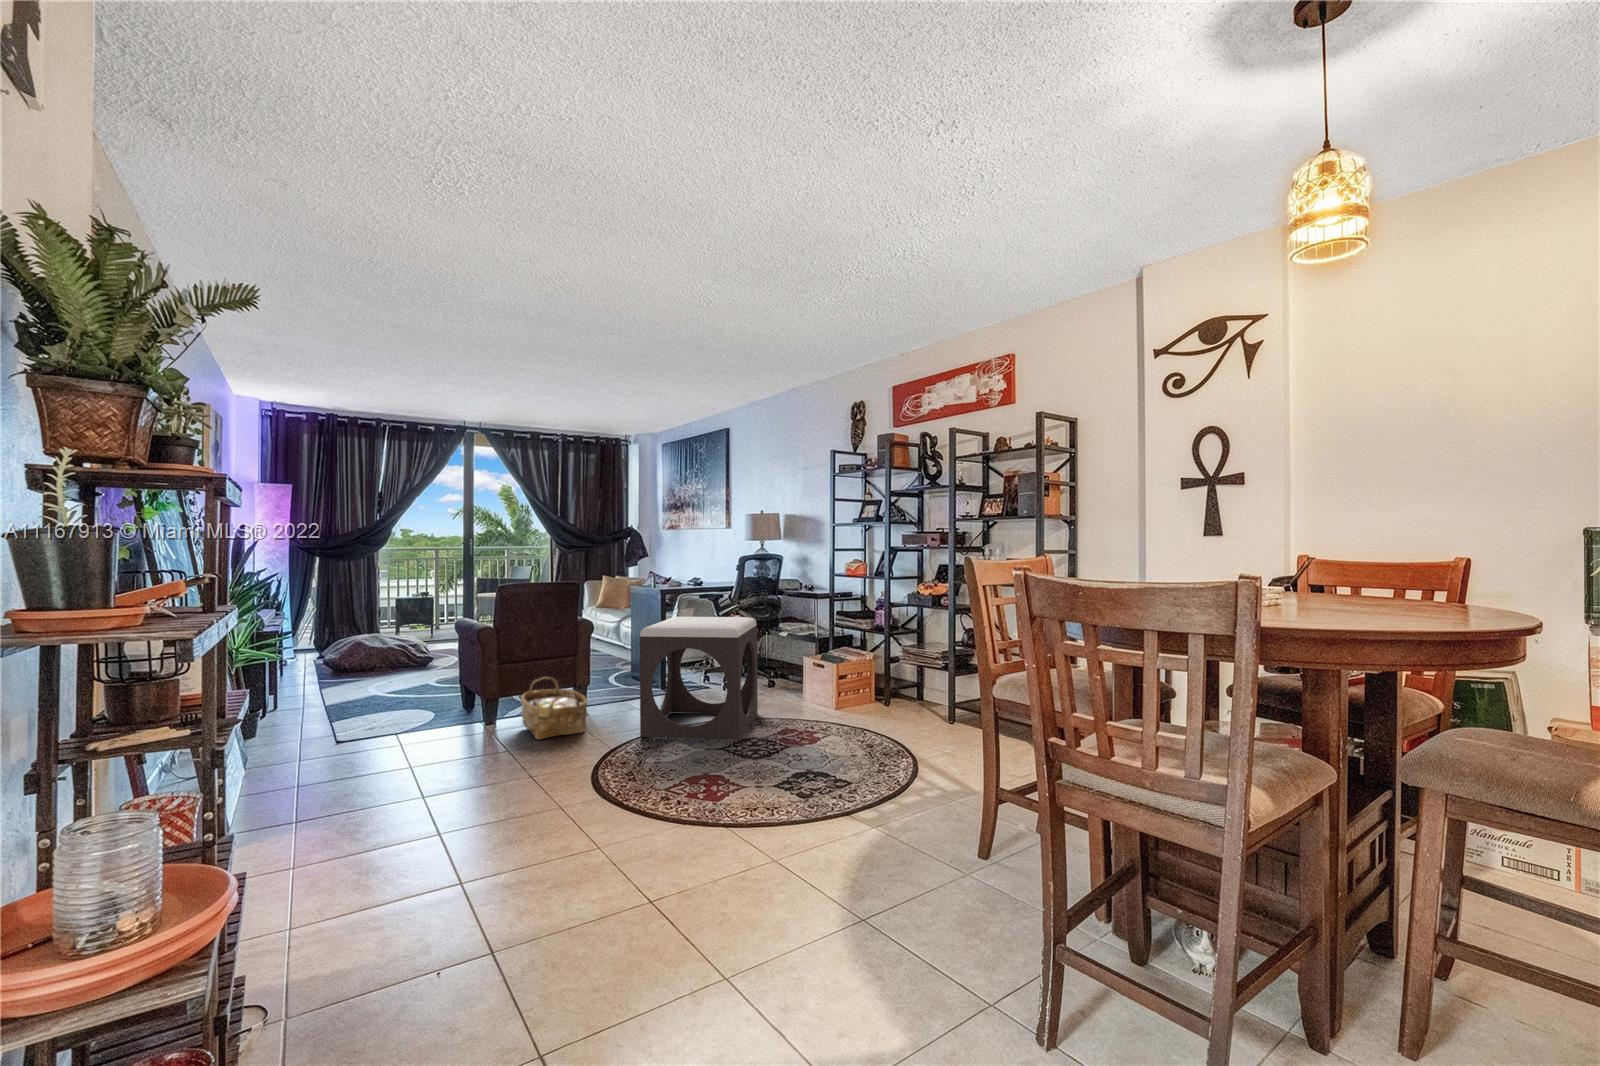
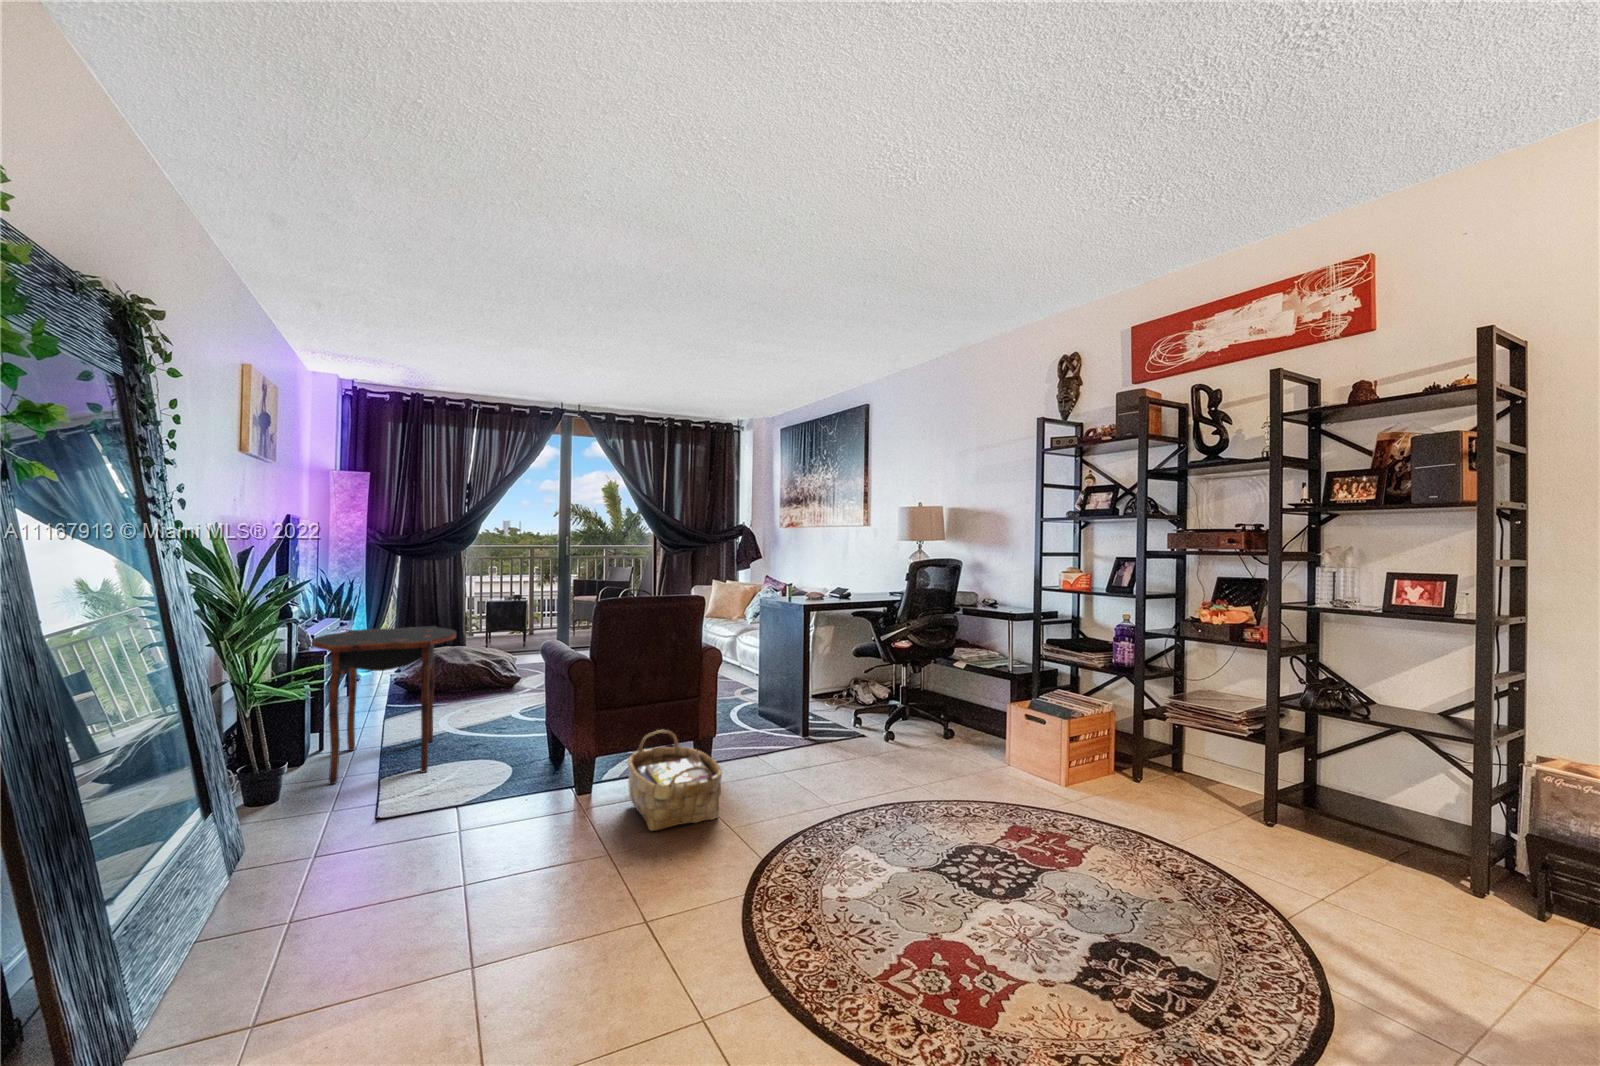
side table: none [274,613,386,728] -> present [313,626,456,784]
footstool: present [640,617,758,740] -> none [803,647,961,852]

